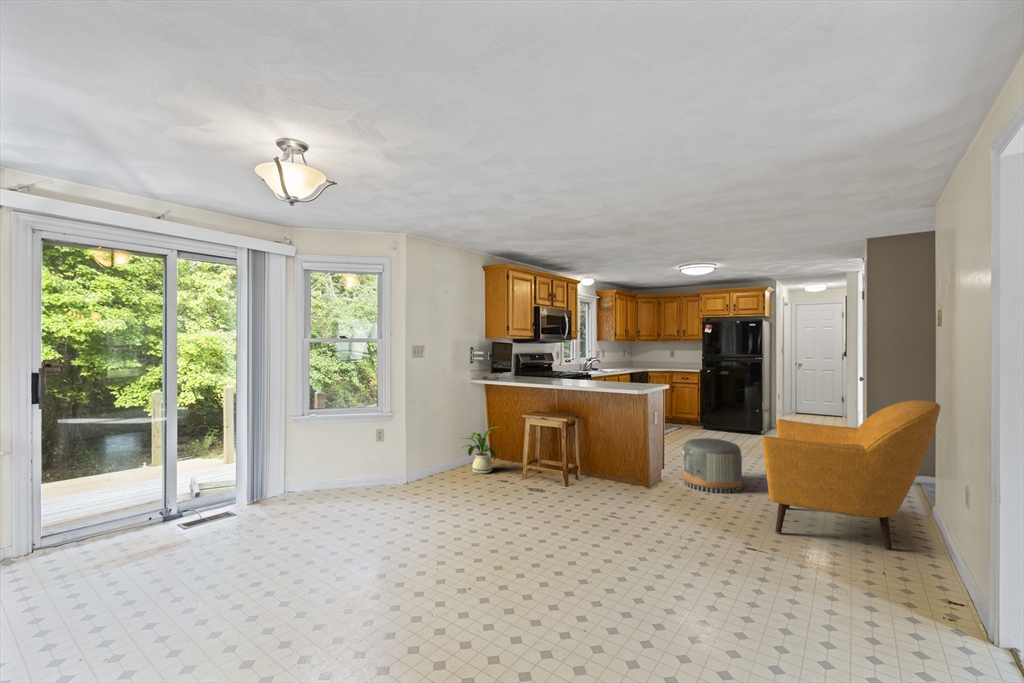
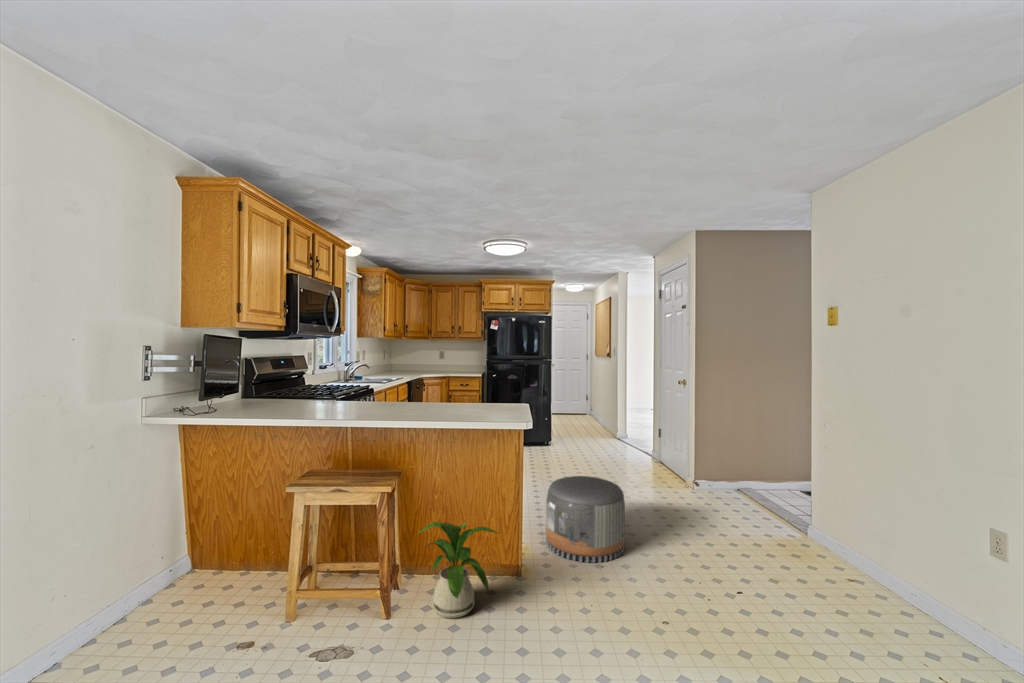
armchair: present [762,400,940,549] -> none [683,419,944,640]
house plant: present [458,427,502,474] -> present [418,522,498,618]

